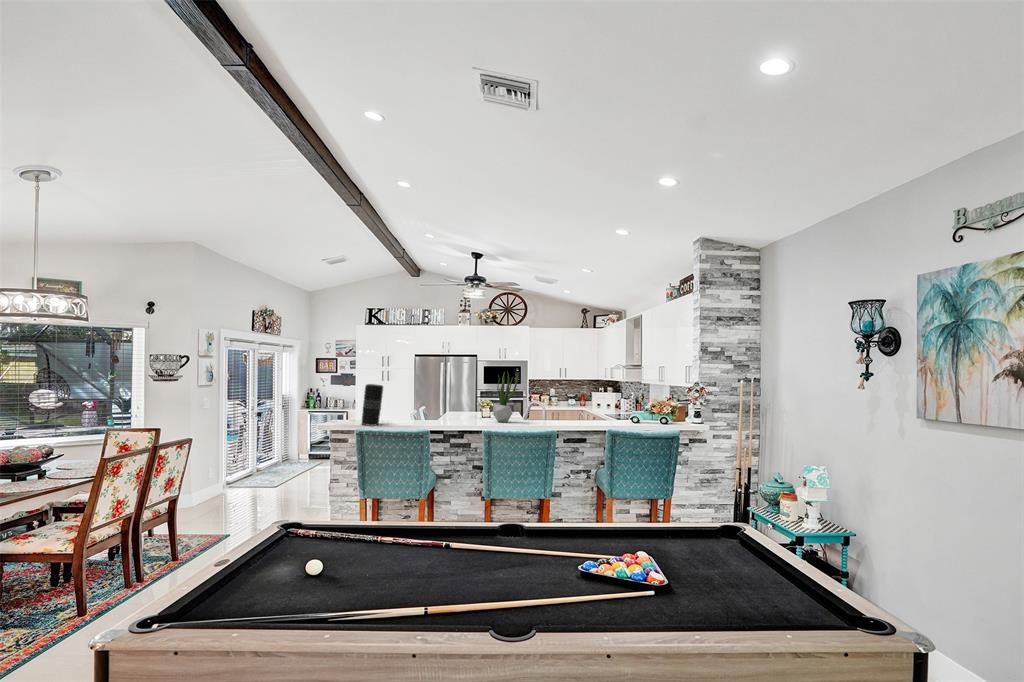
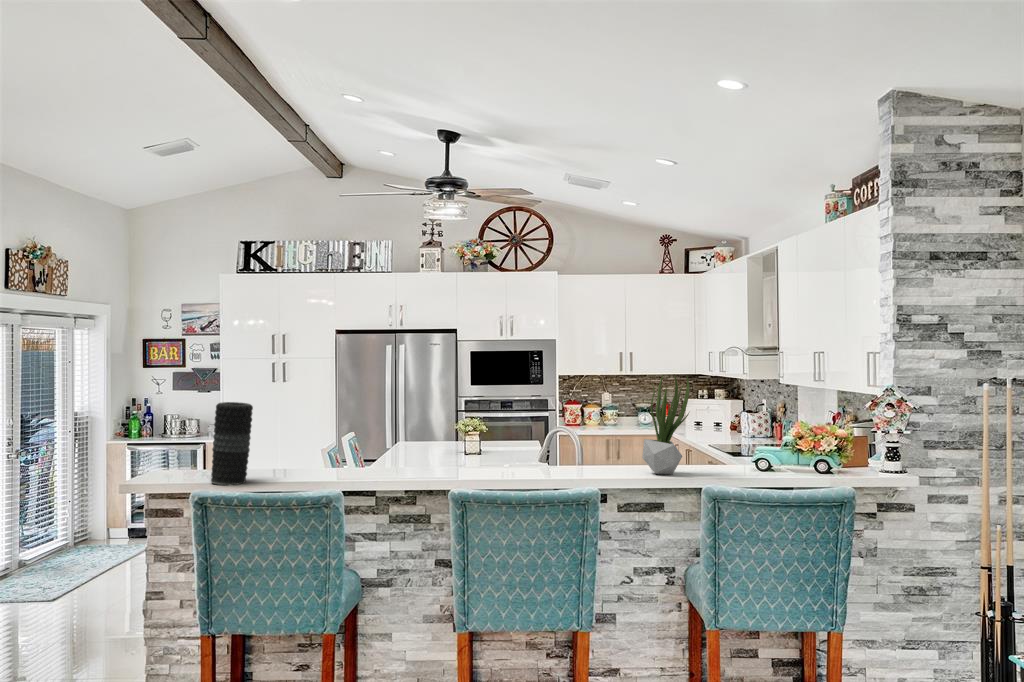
potted plant: present [493,372,518,422] -> present [642,375,690,474]

